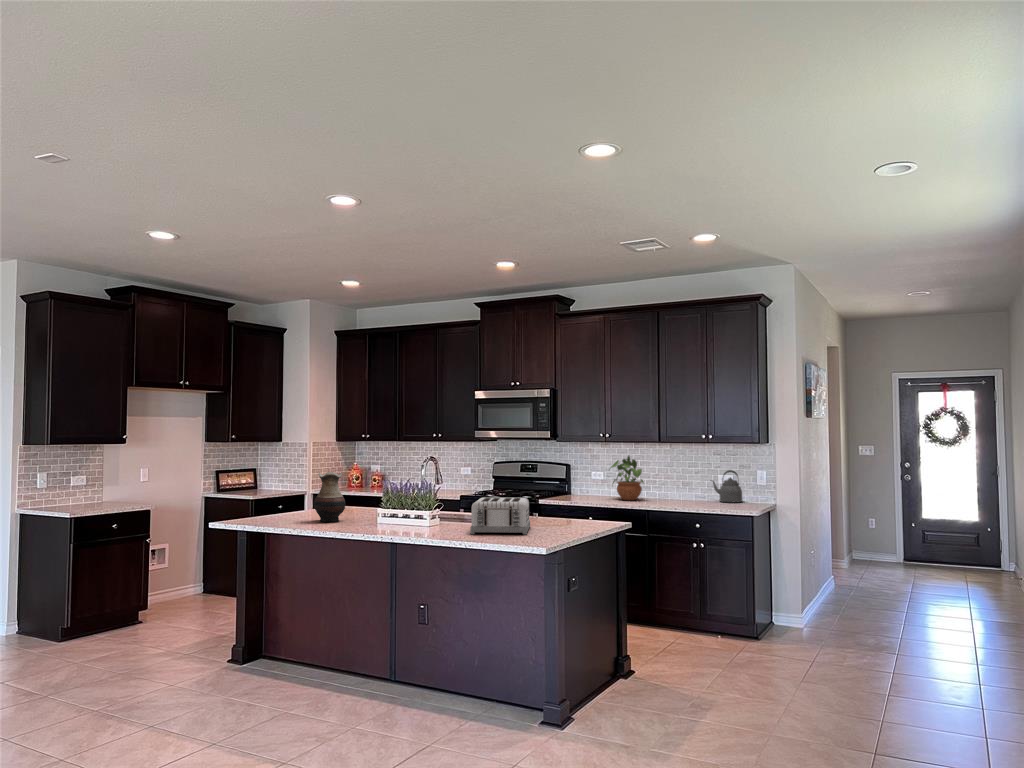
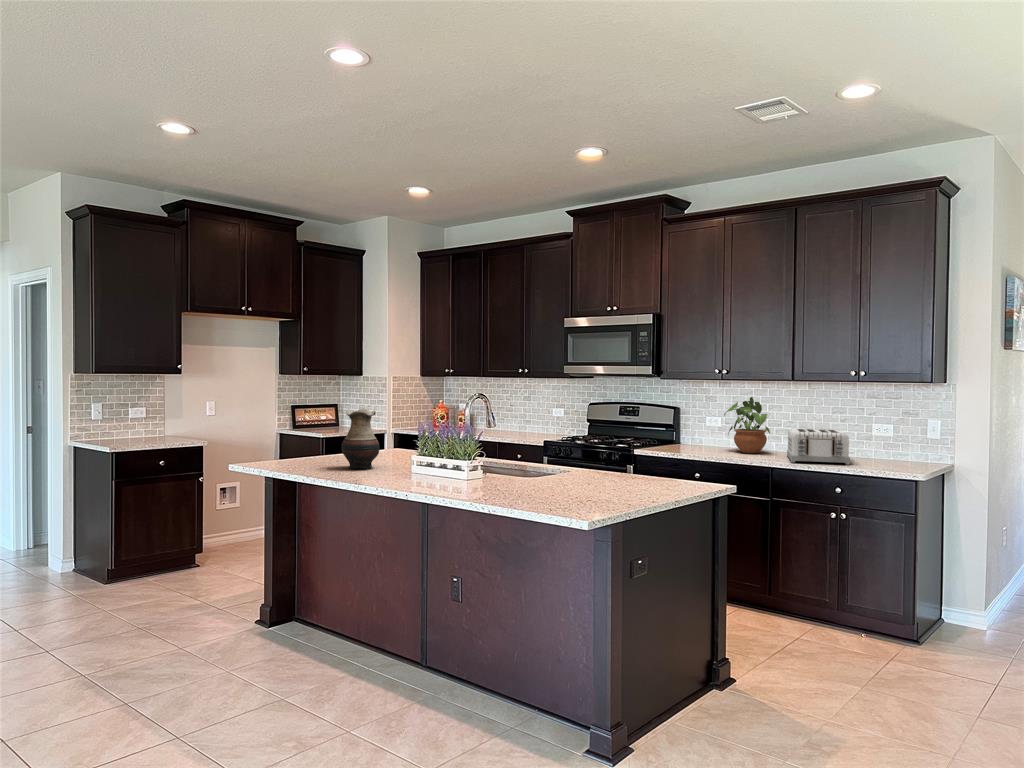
kettle: present [712,470,742,502] -> none [859,418,904,461]
toaster: present [470,497,530,534] -> present [787,429,850,465]

